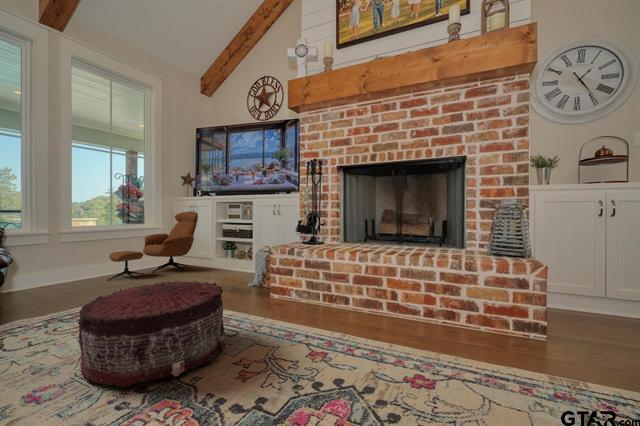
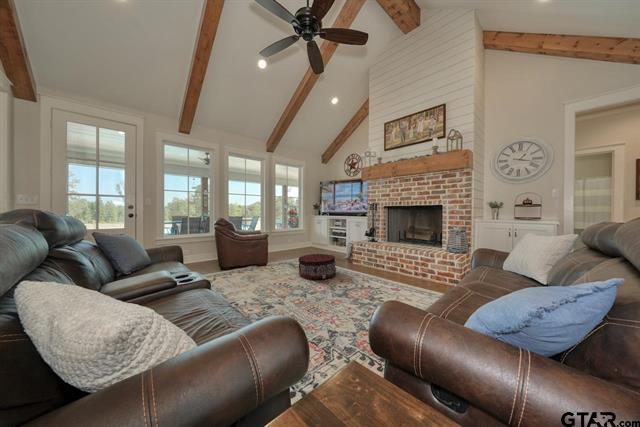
lounge chair: present [107,212,198,281] -> none [288,223,322,253]

